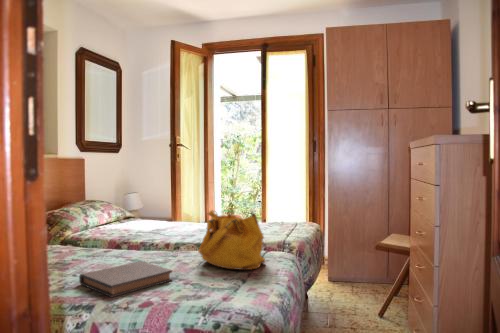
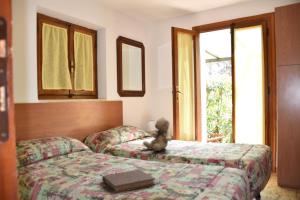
teddy bear: none [130,183,180,237] -> present [143,118,172,151]
handbag: present [198,210,265,270] -> none [175,138,222,182]

